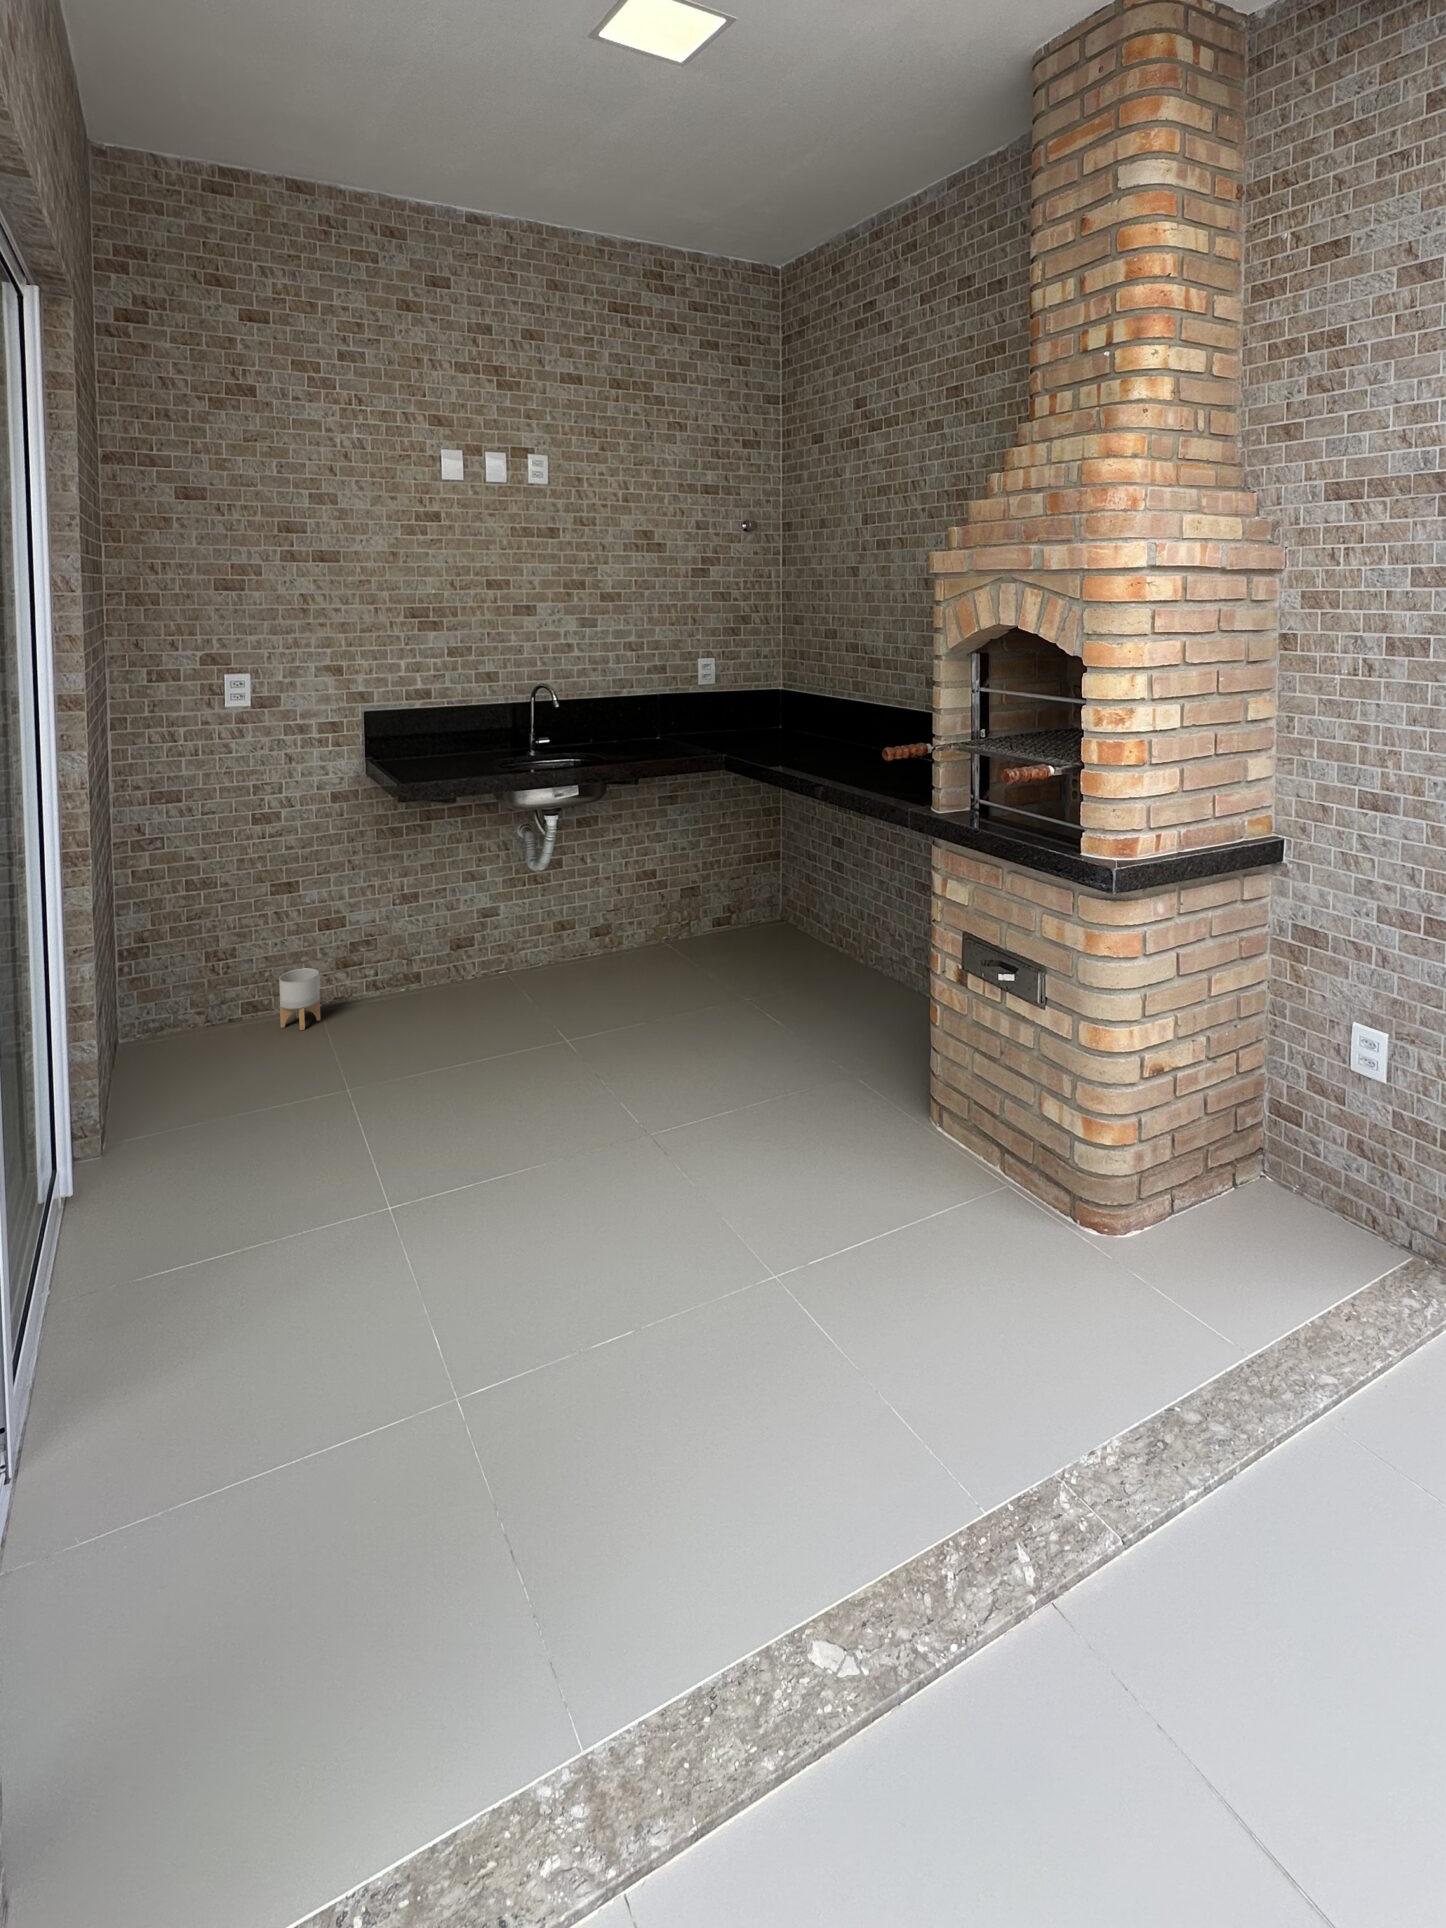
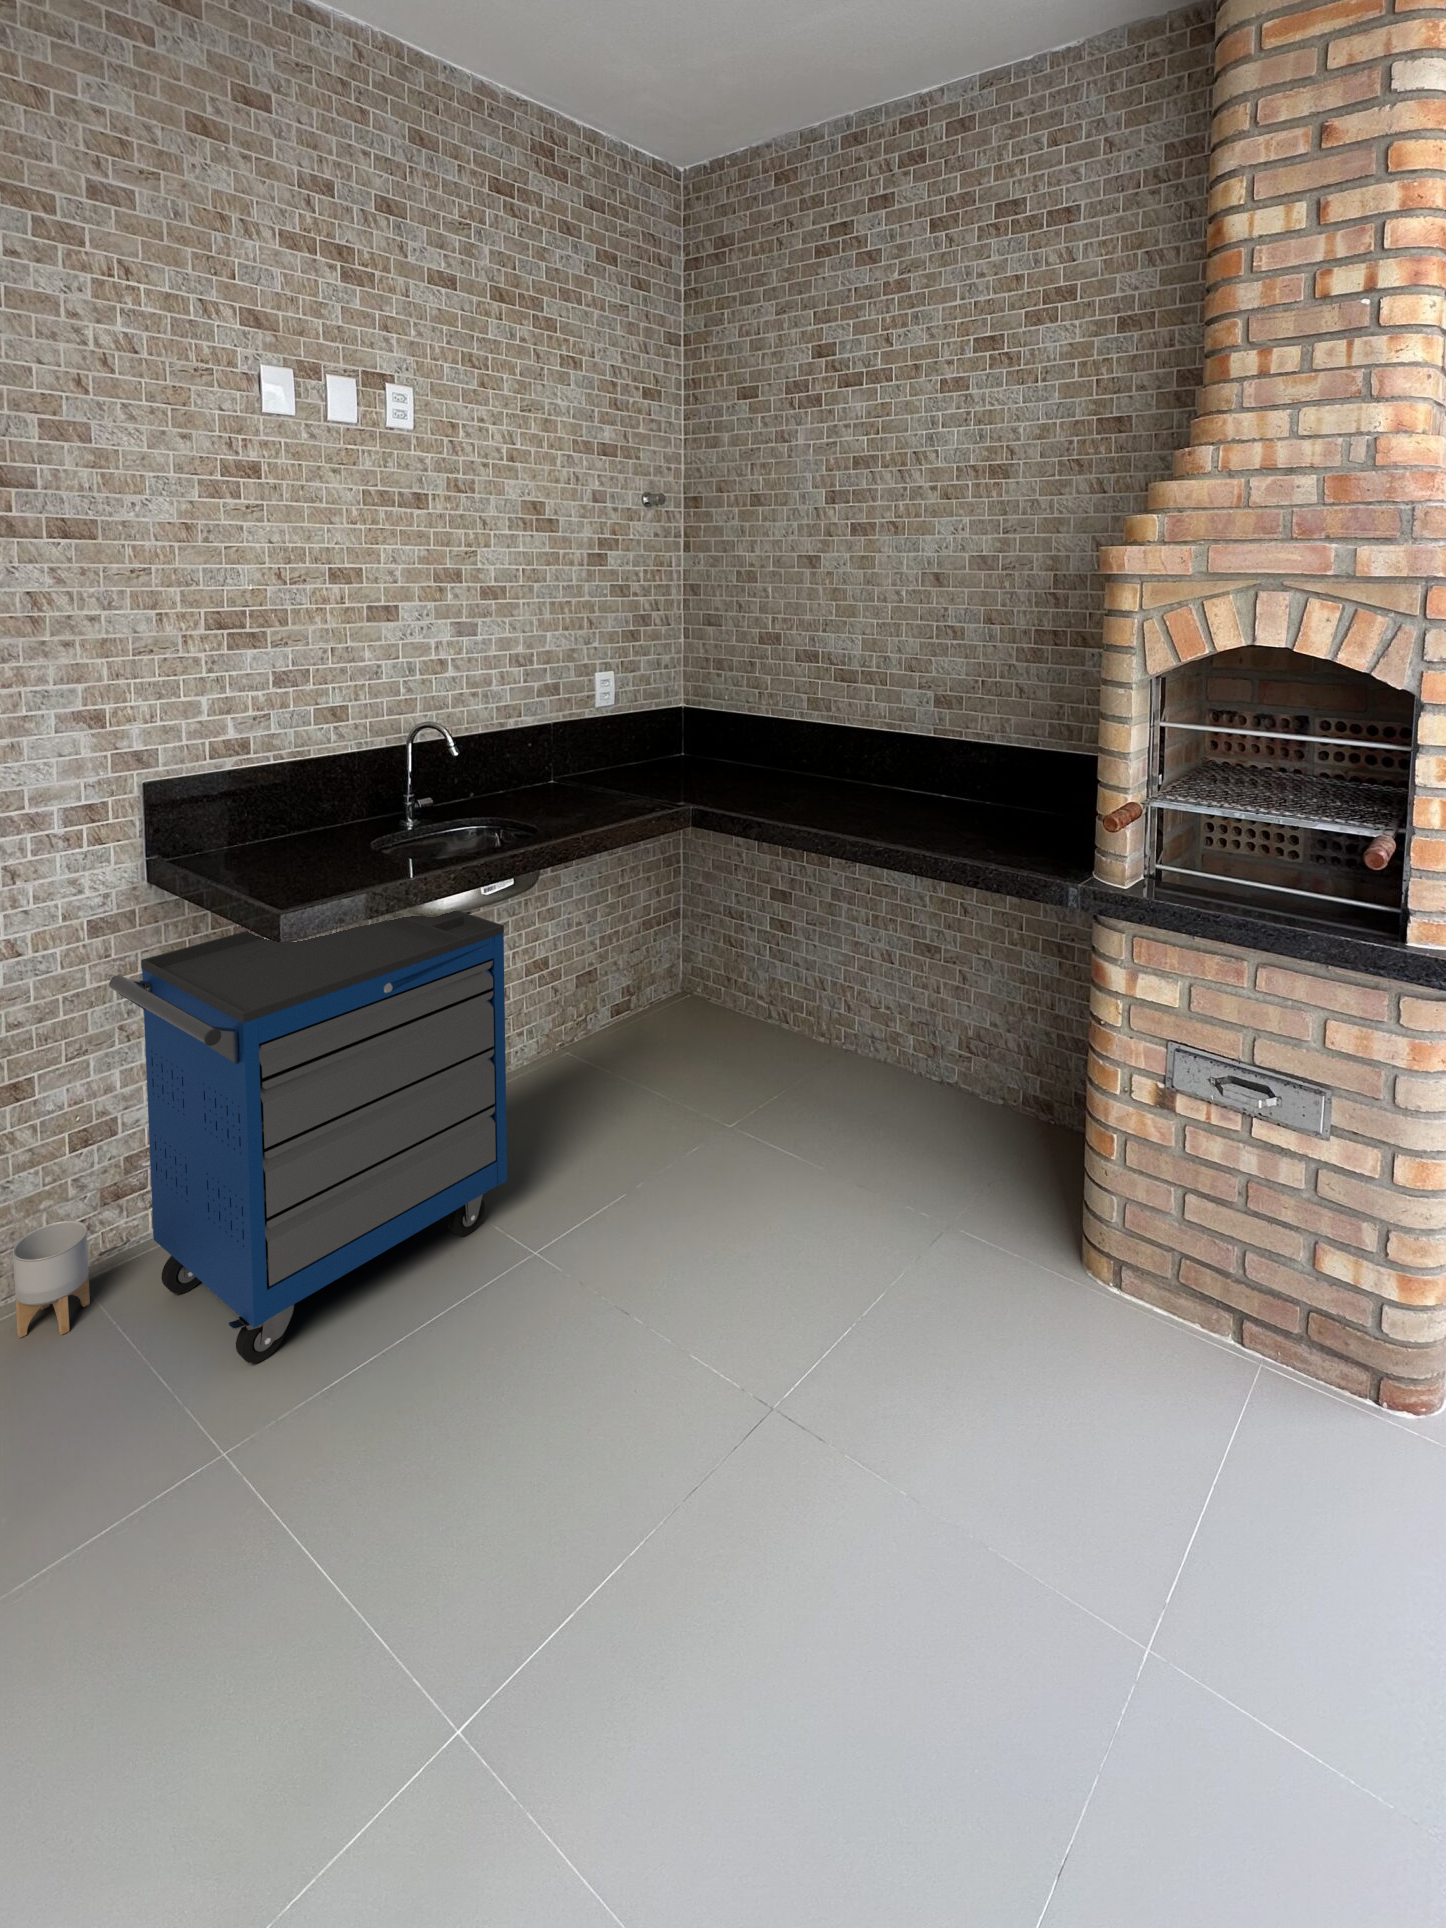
storage cabinet: none [330,796,562,1060] -> present [109,911,507,1363]

